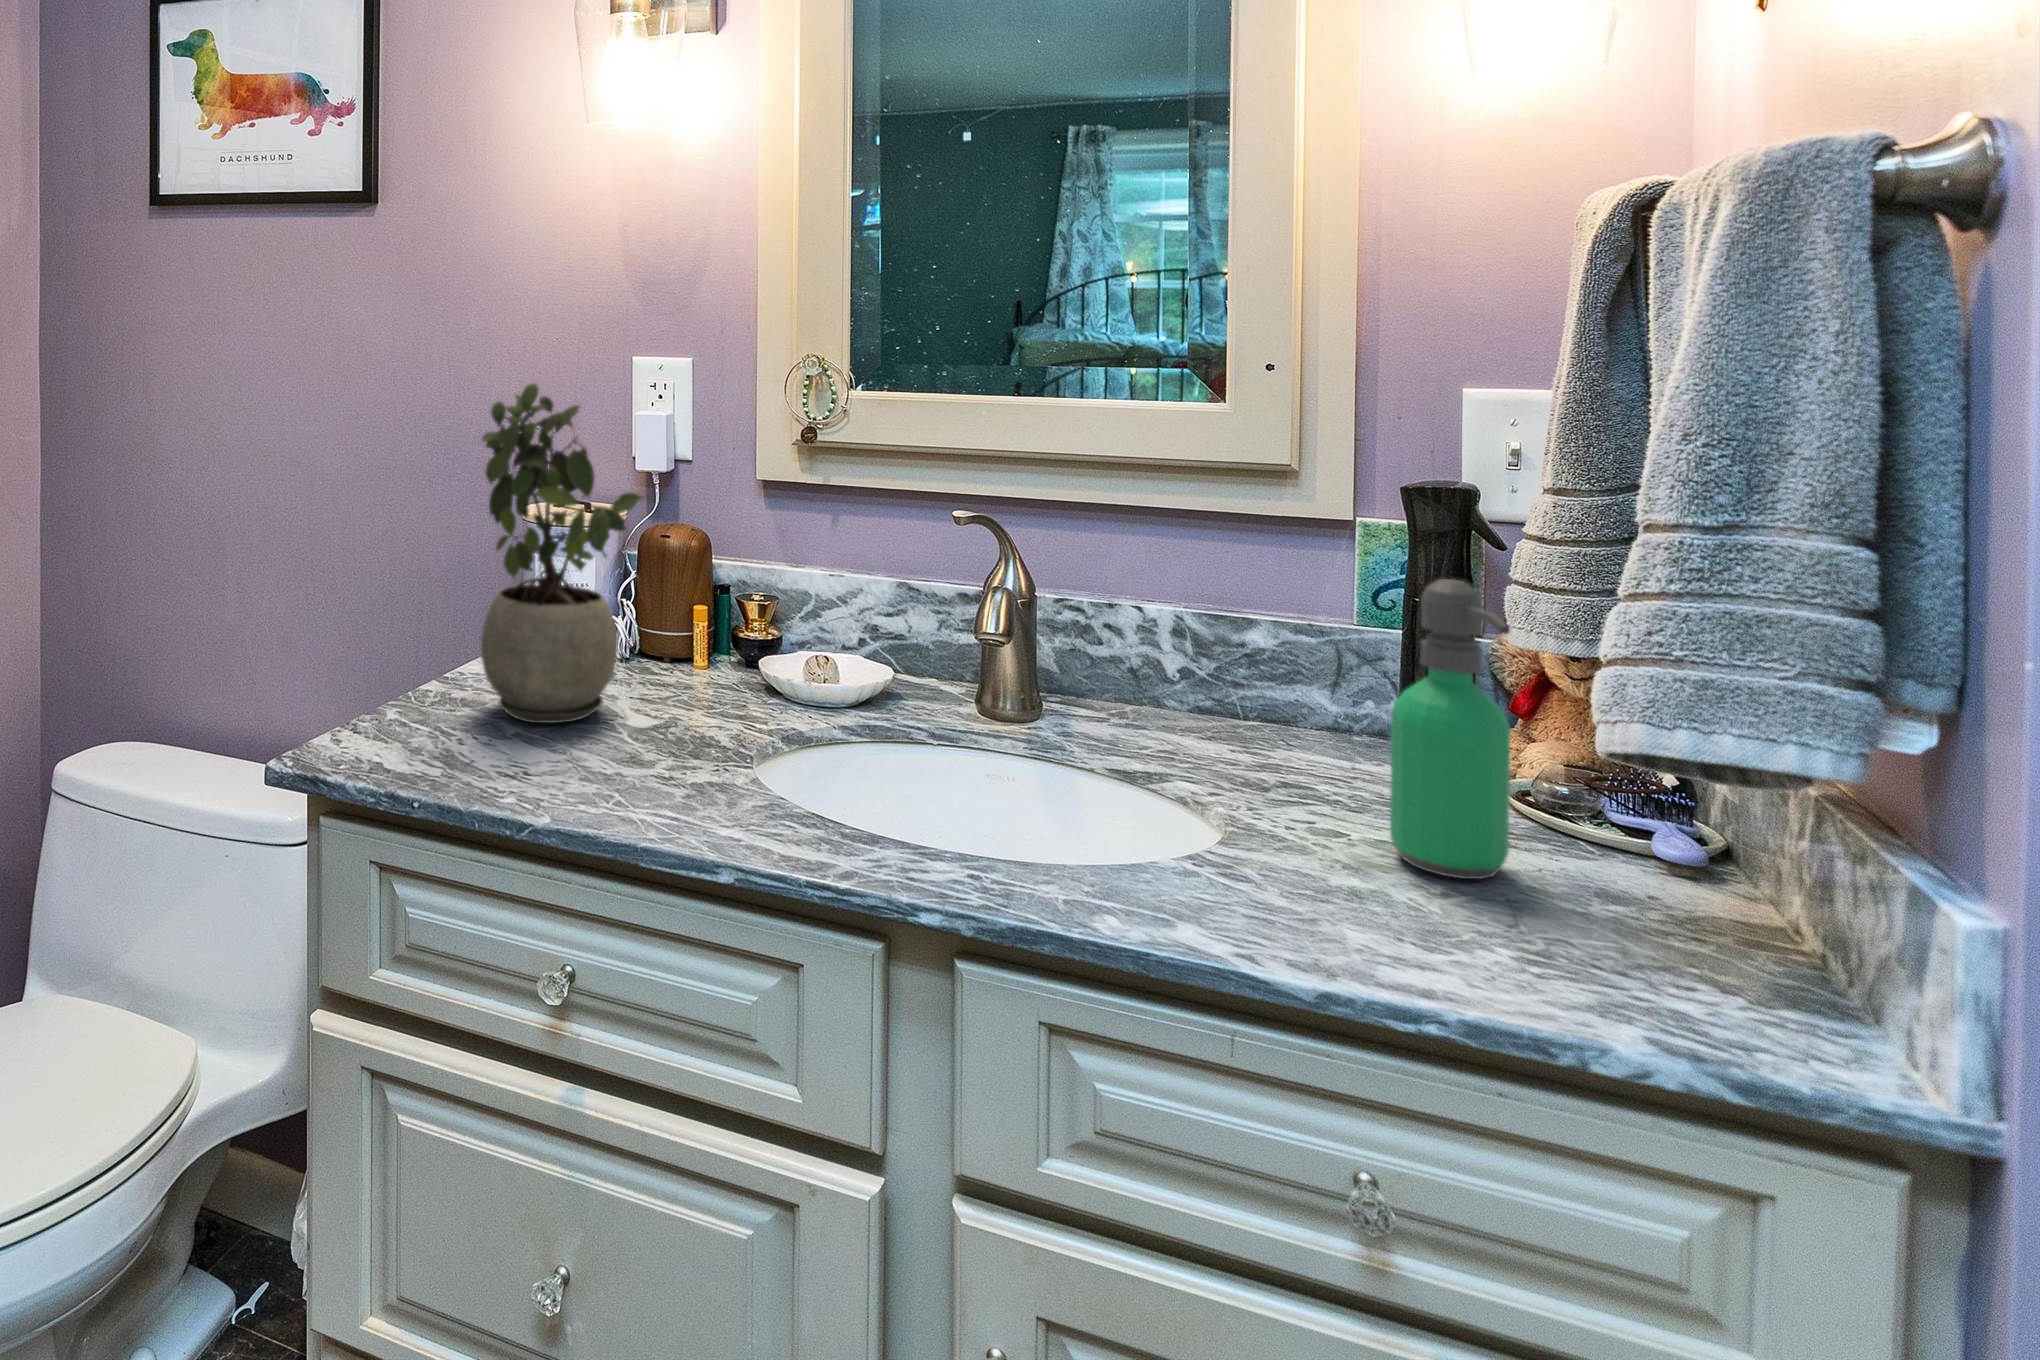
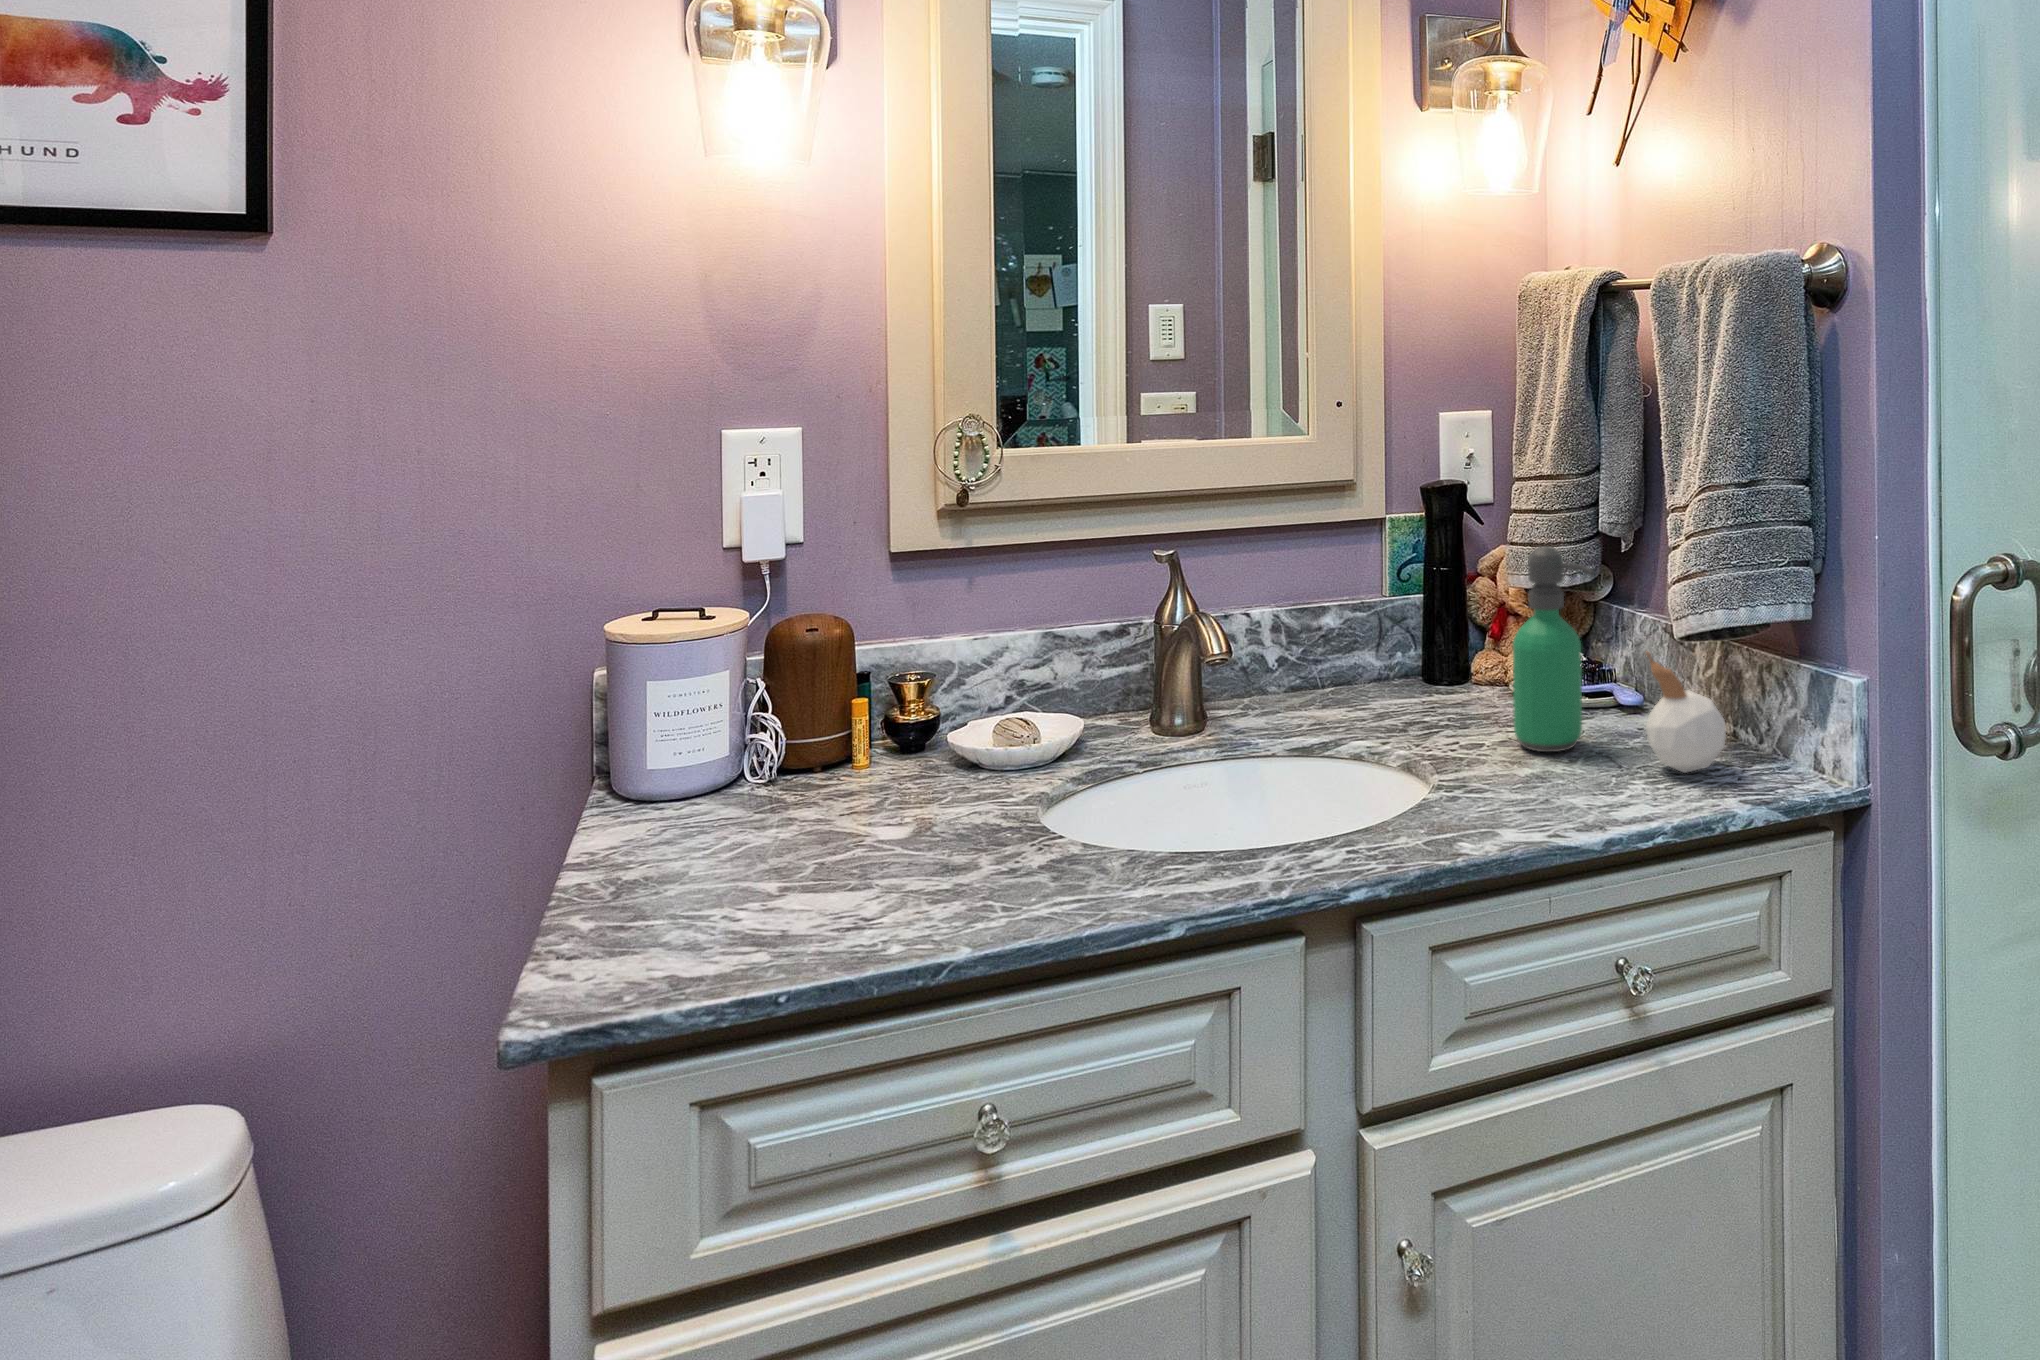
potted plant: present [481,383,642,724] -> none [668,470,947,878]
candle: none [1553,738,1716,975] -> present [1646,652,1726,773]

